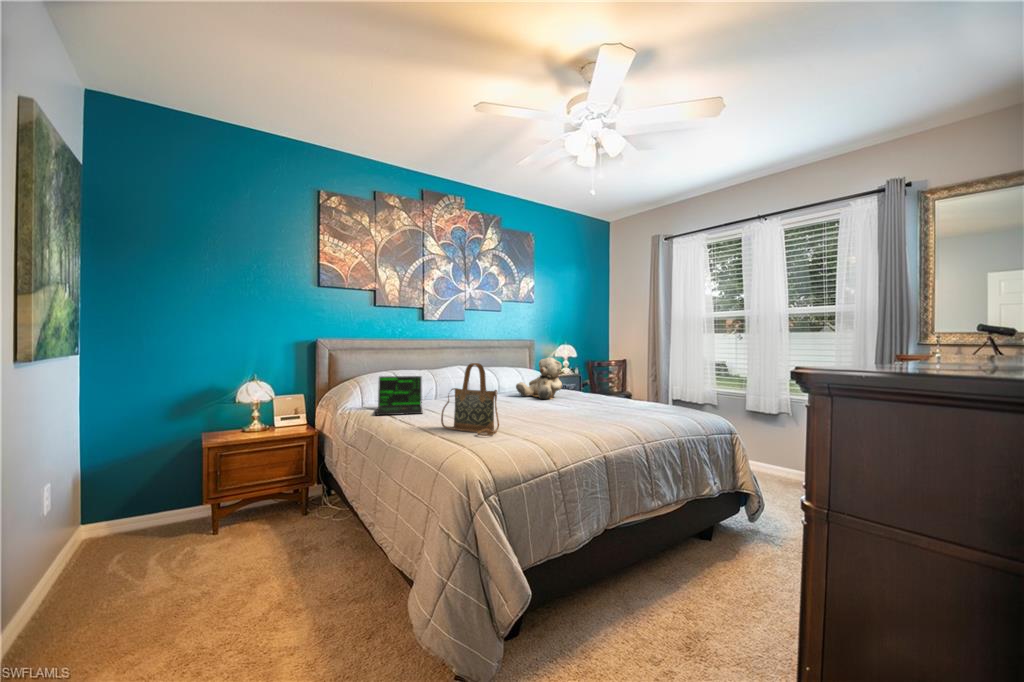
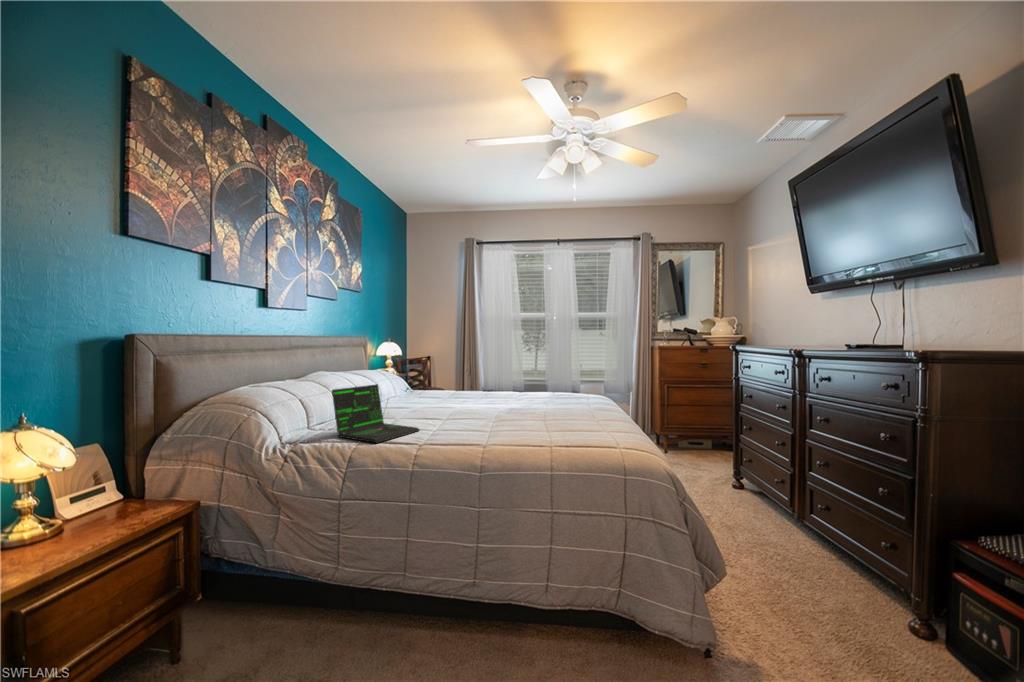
teddy bear: present [516,357,562,399] -> none [420,355,469,399]
handbag: present [441,363,499,436] -> none [503,363,579,437]

